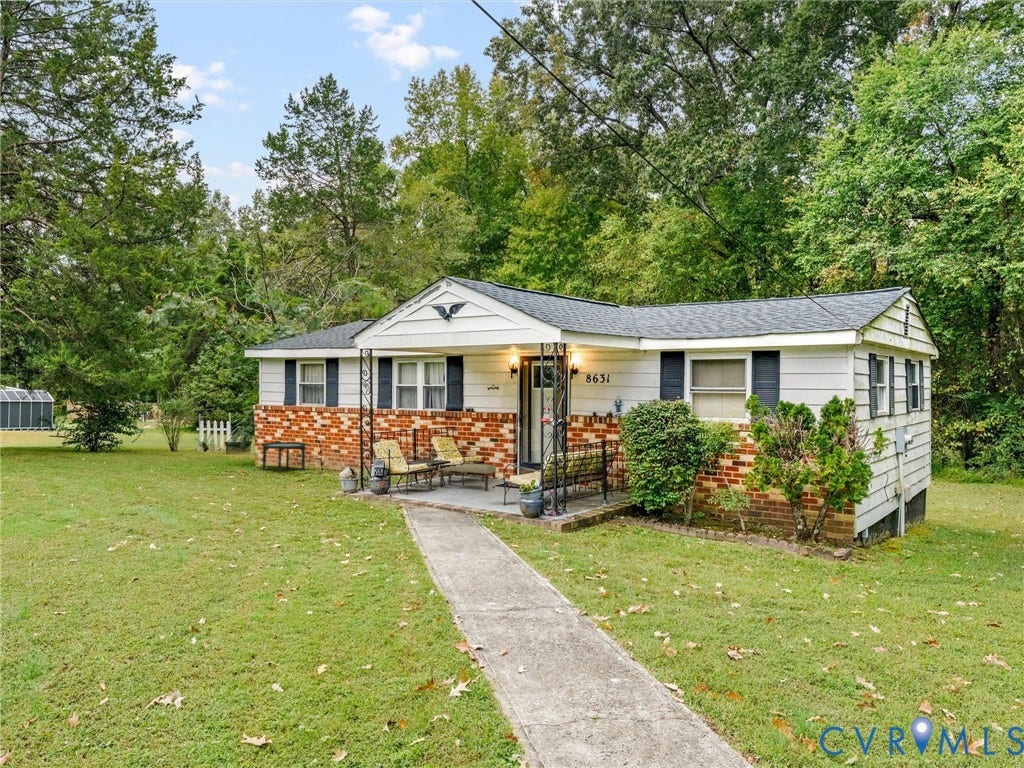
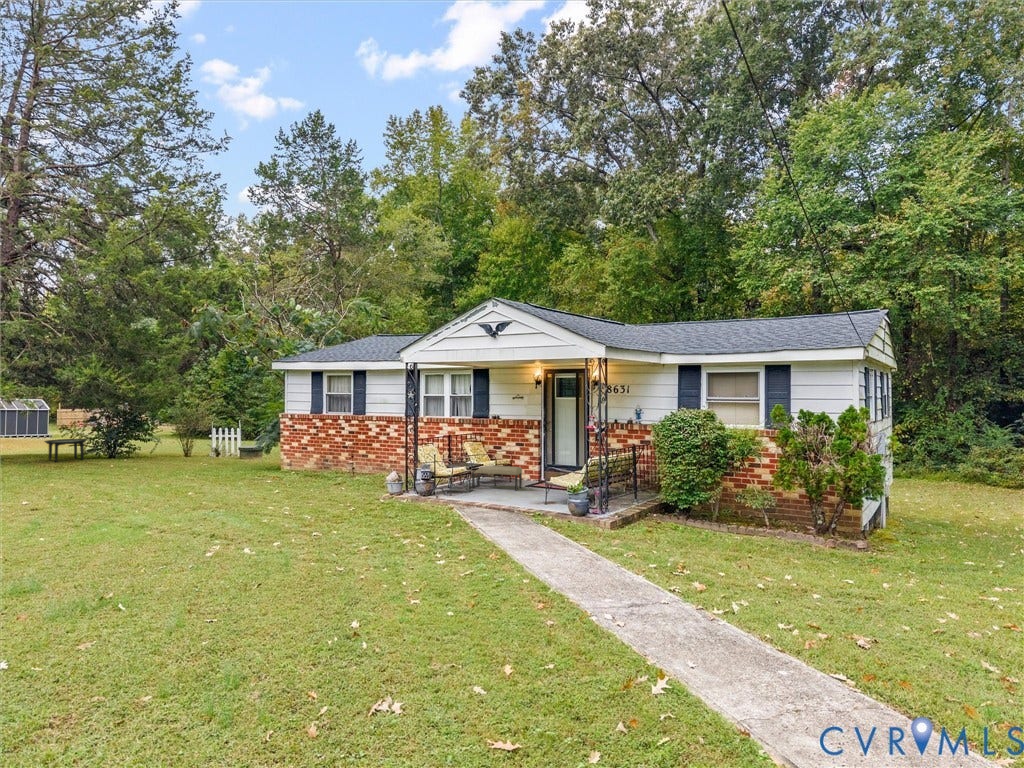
round table: present [261,442,307,472] -> present [45,439,87,462]

